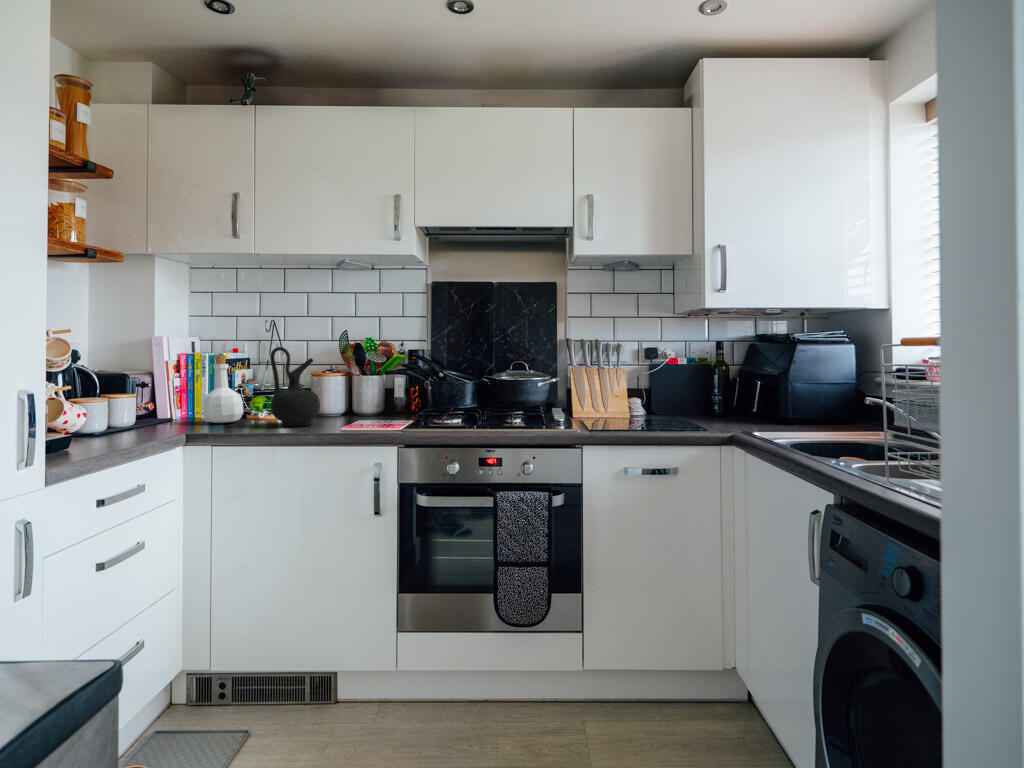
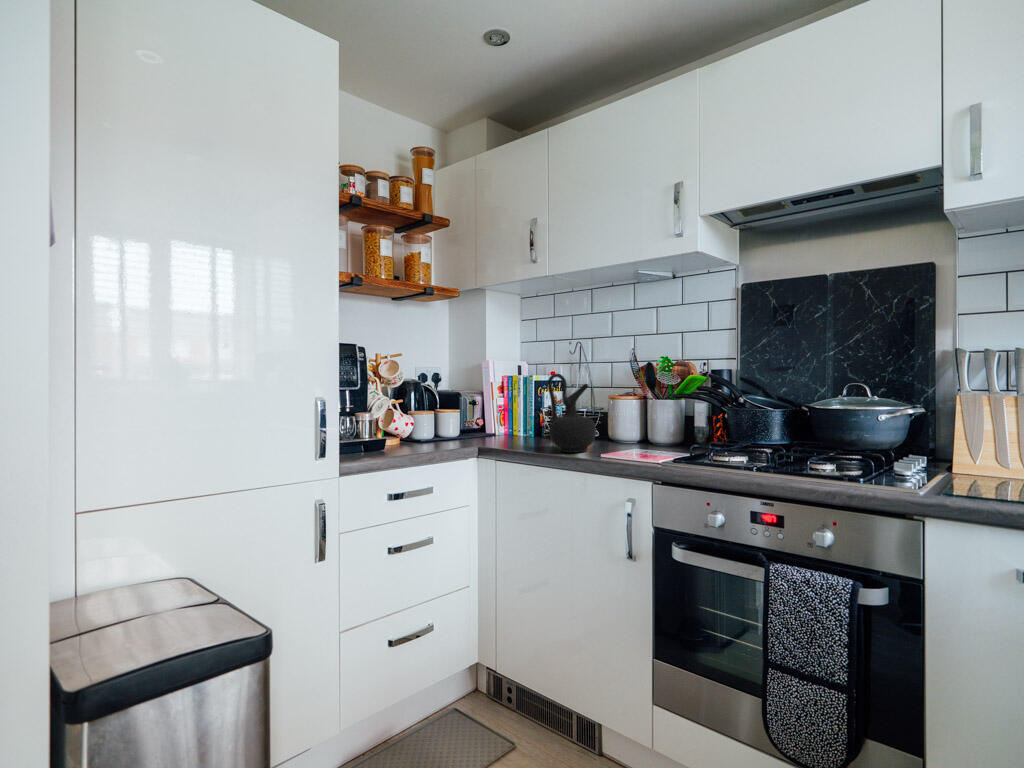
bottle: present [203,355,243,423] -> none [505,381,540,443]

